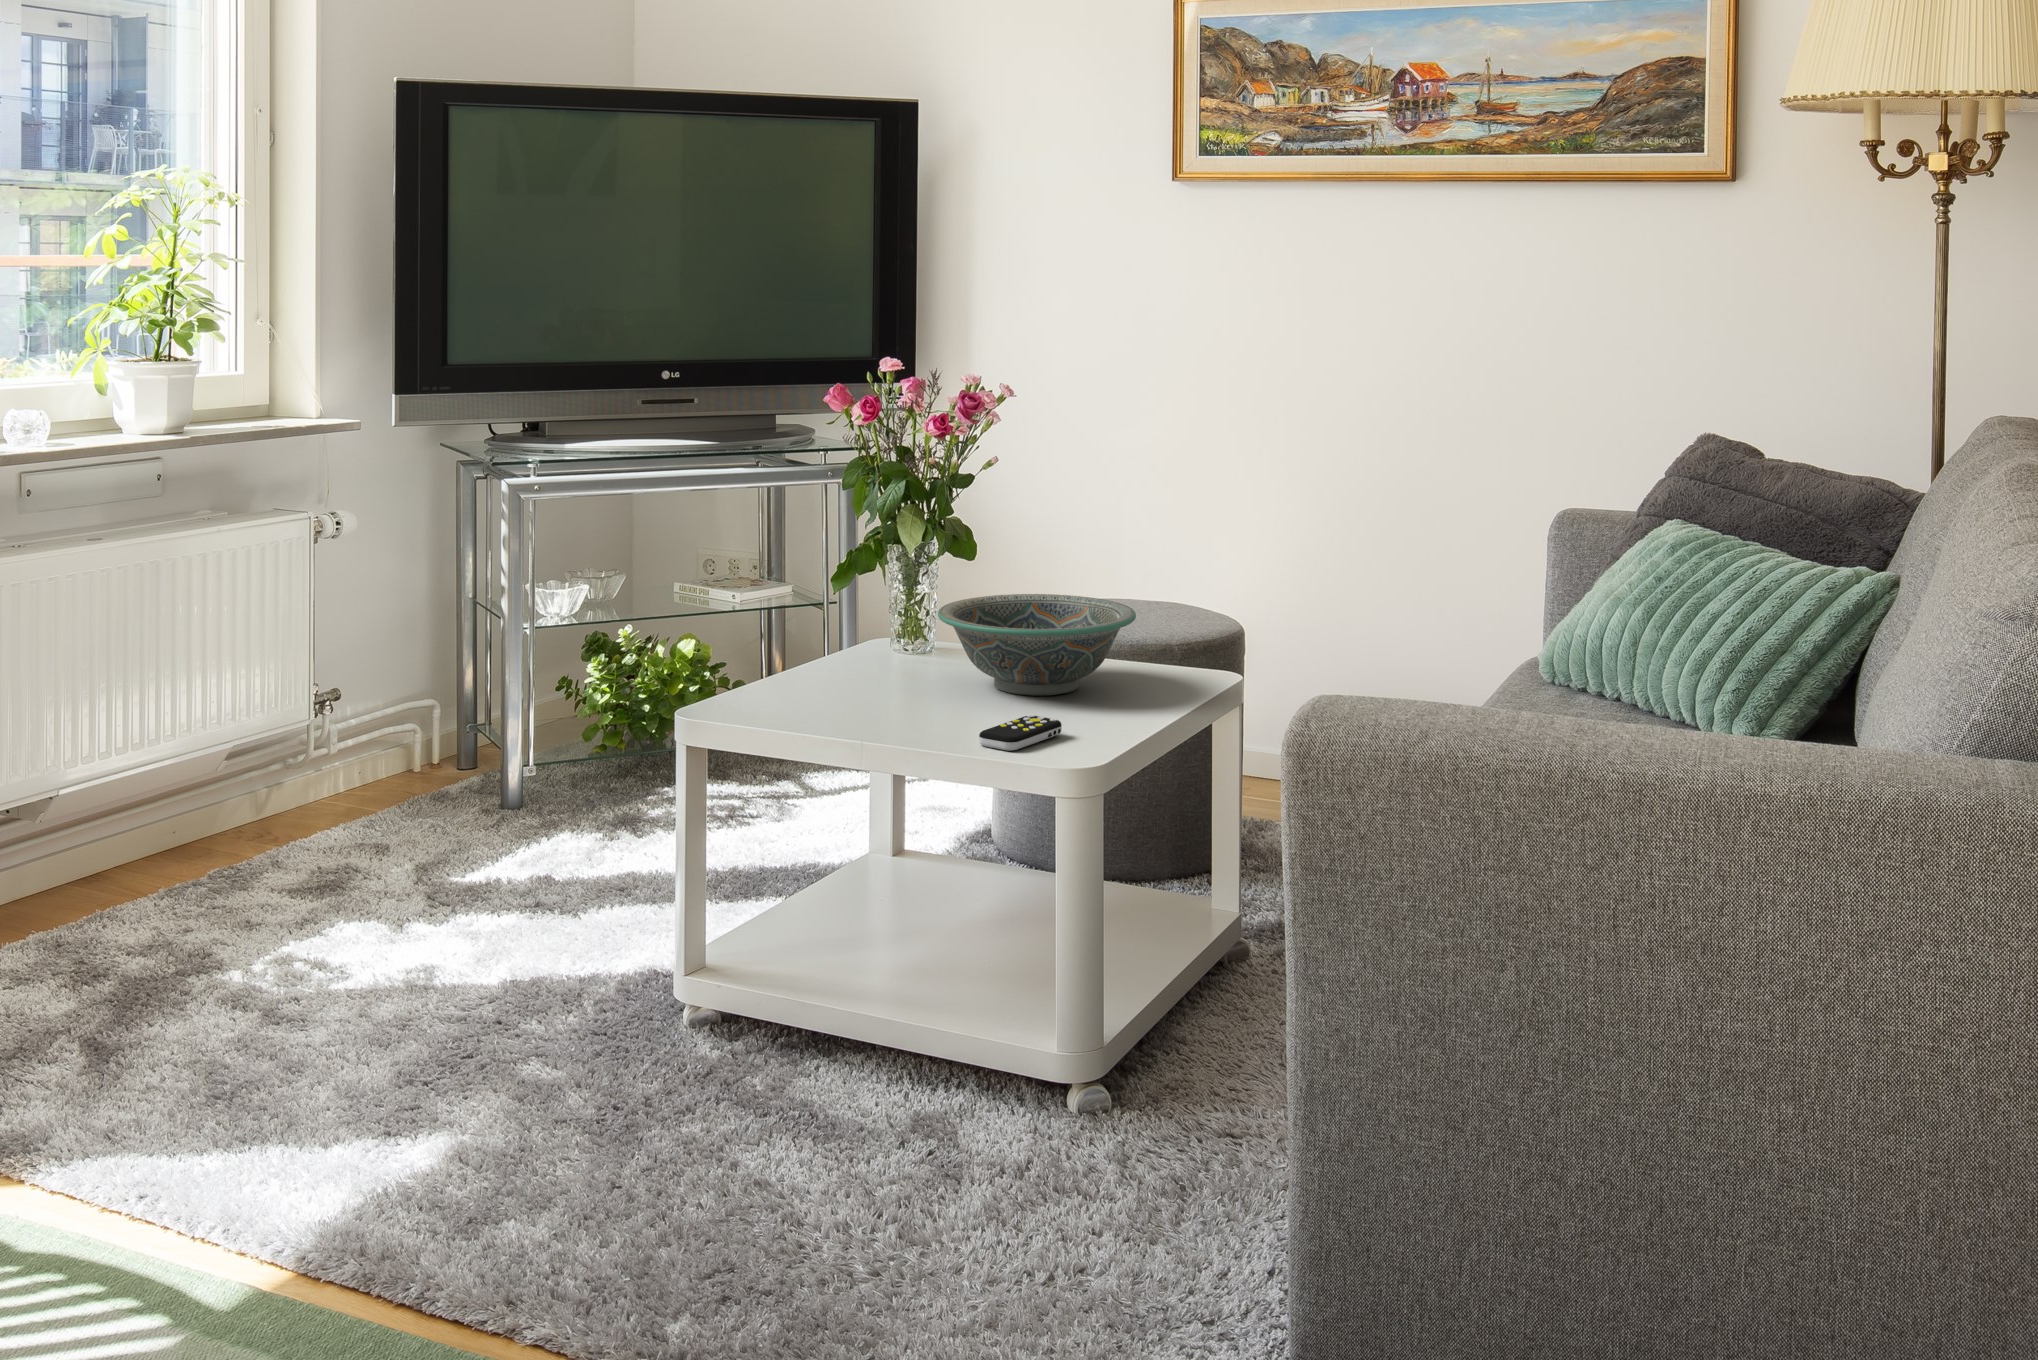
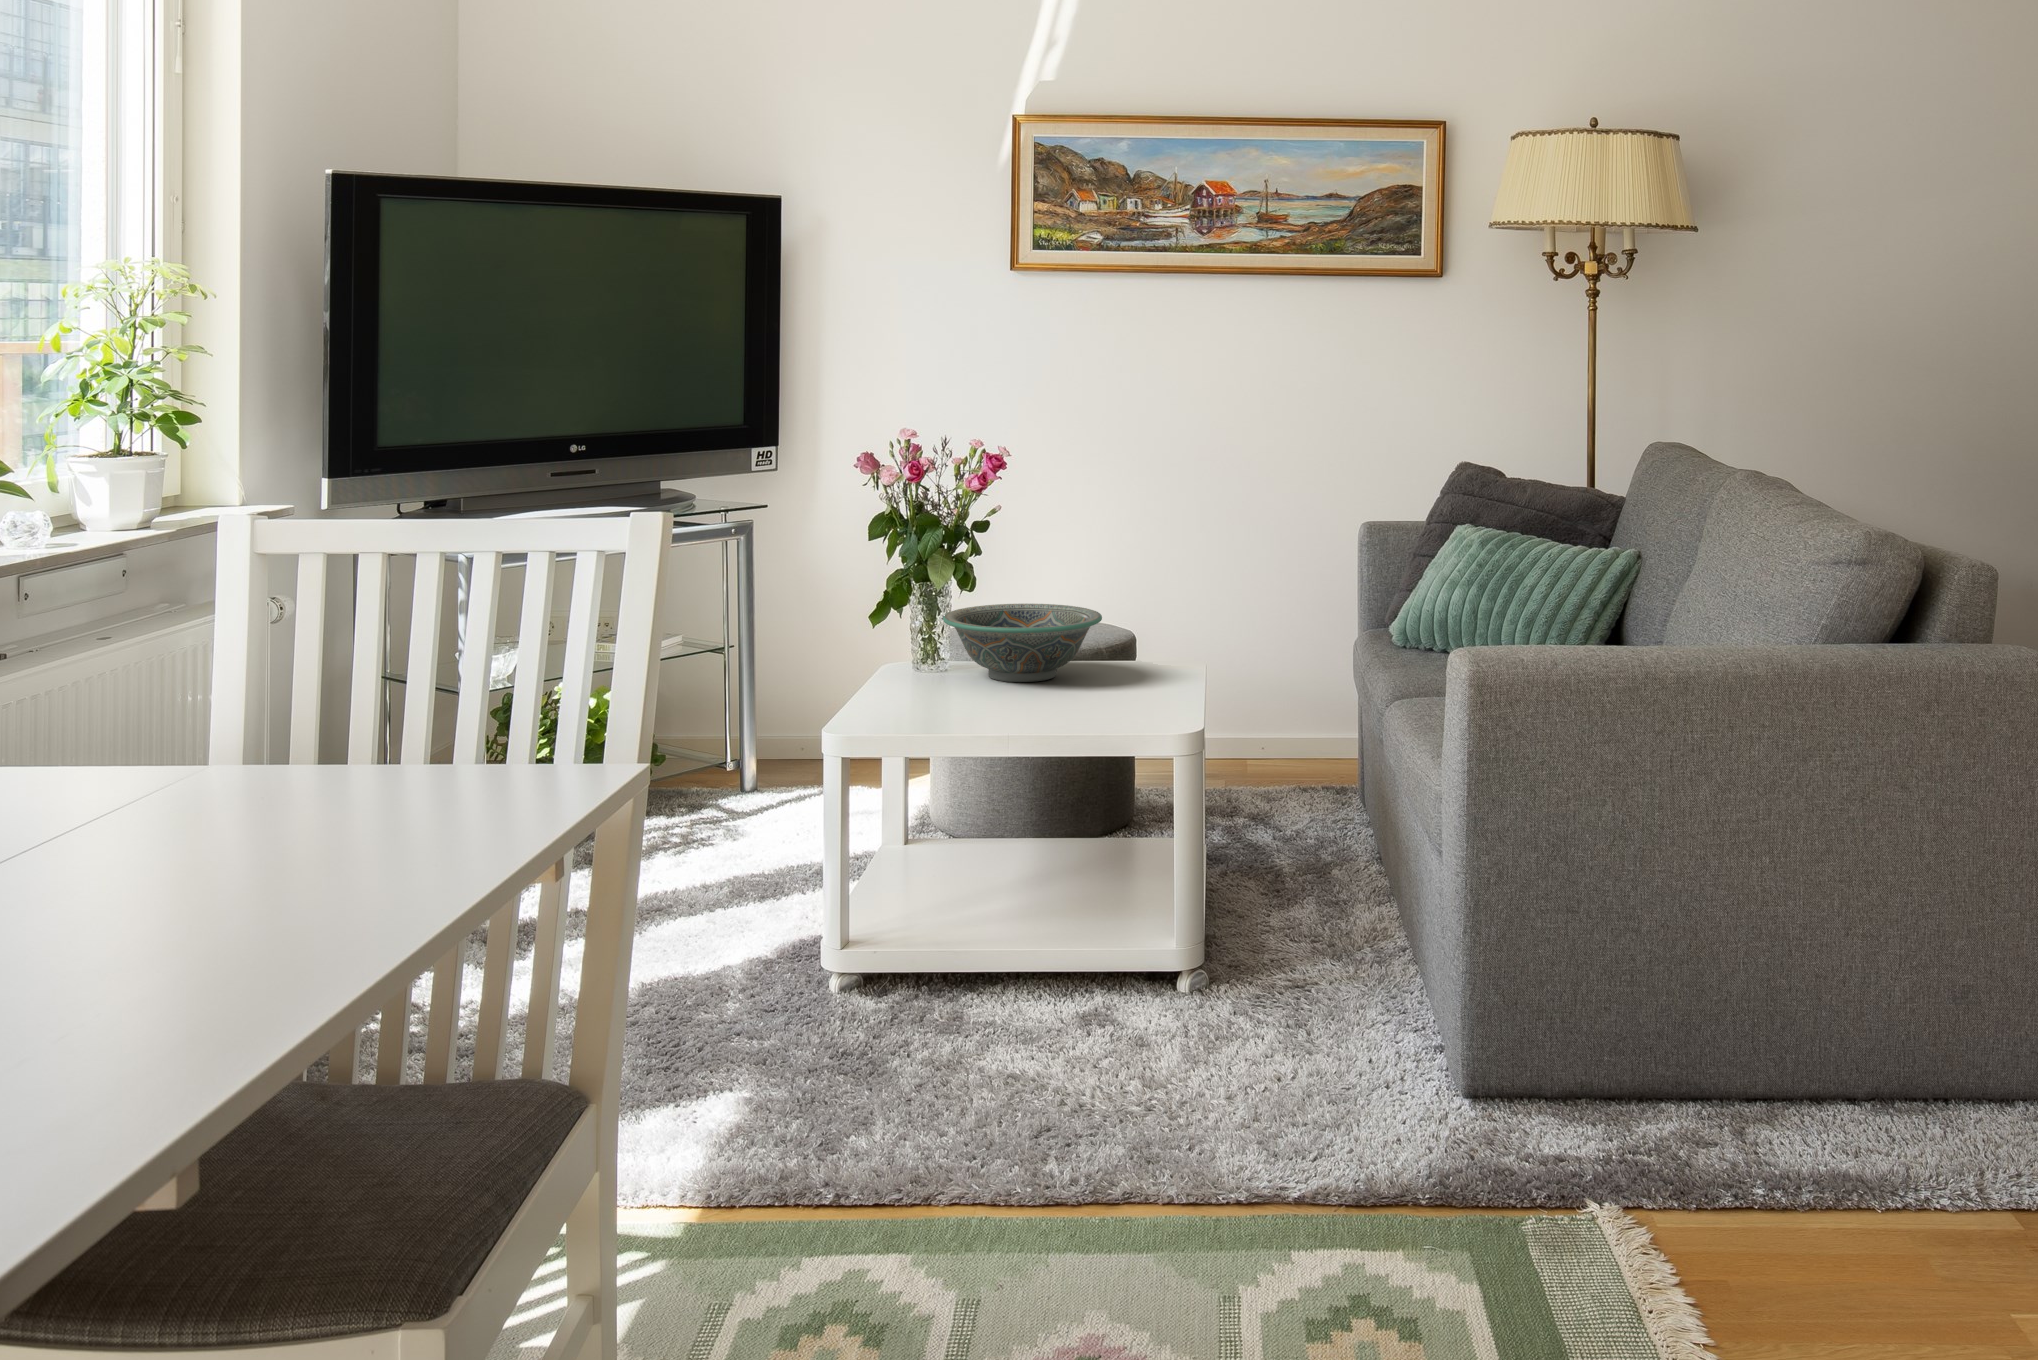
remote control: present [979,715,1062,751] -> none [1032,692,1086,718]

